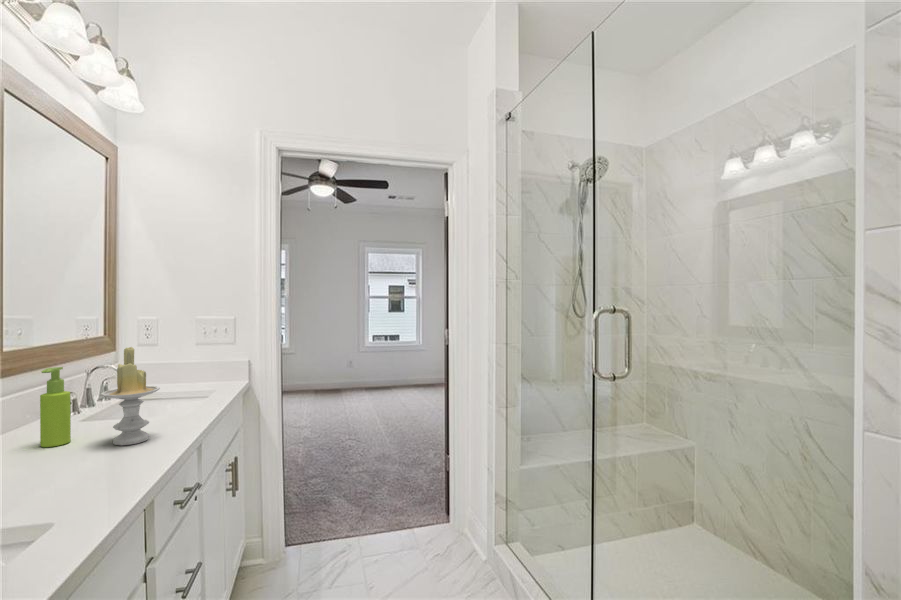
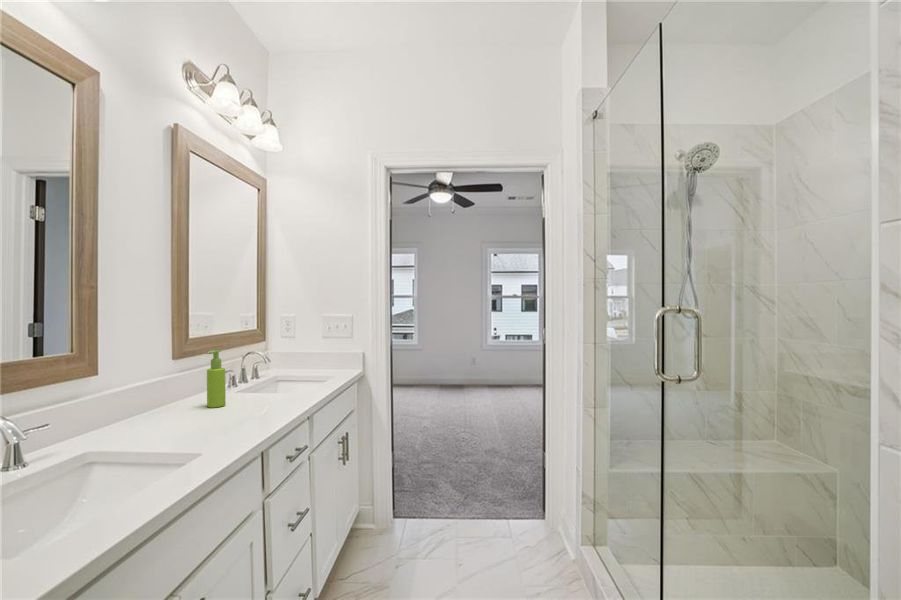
candle: present [101,347,160,445] -> none [243,337,282,410]

